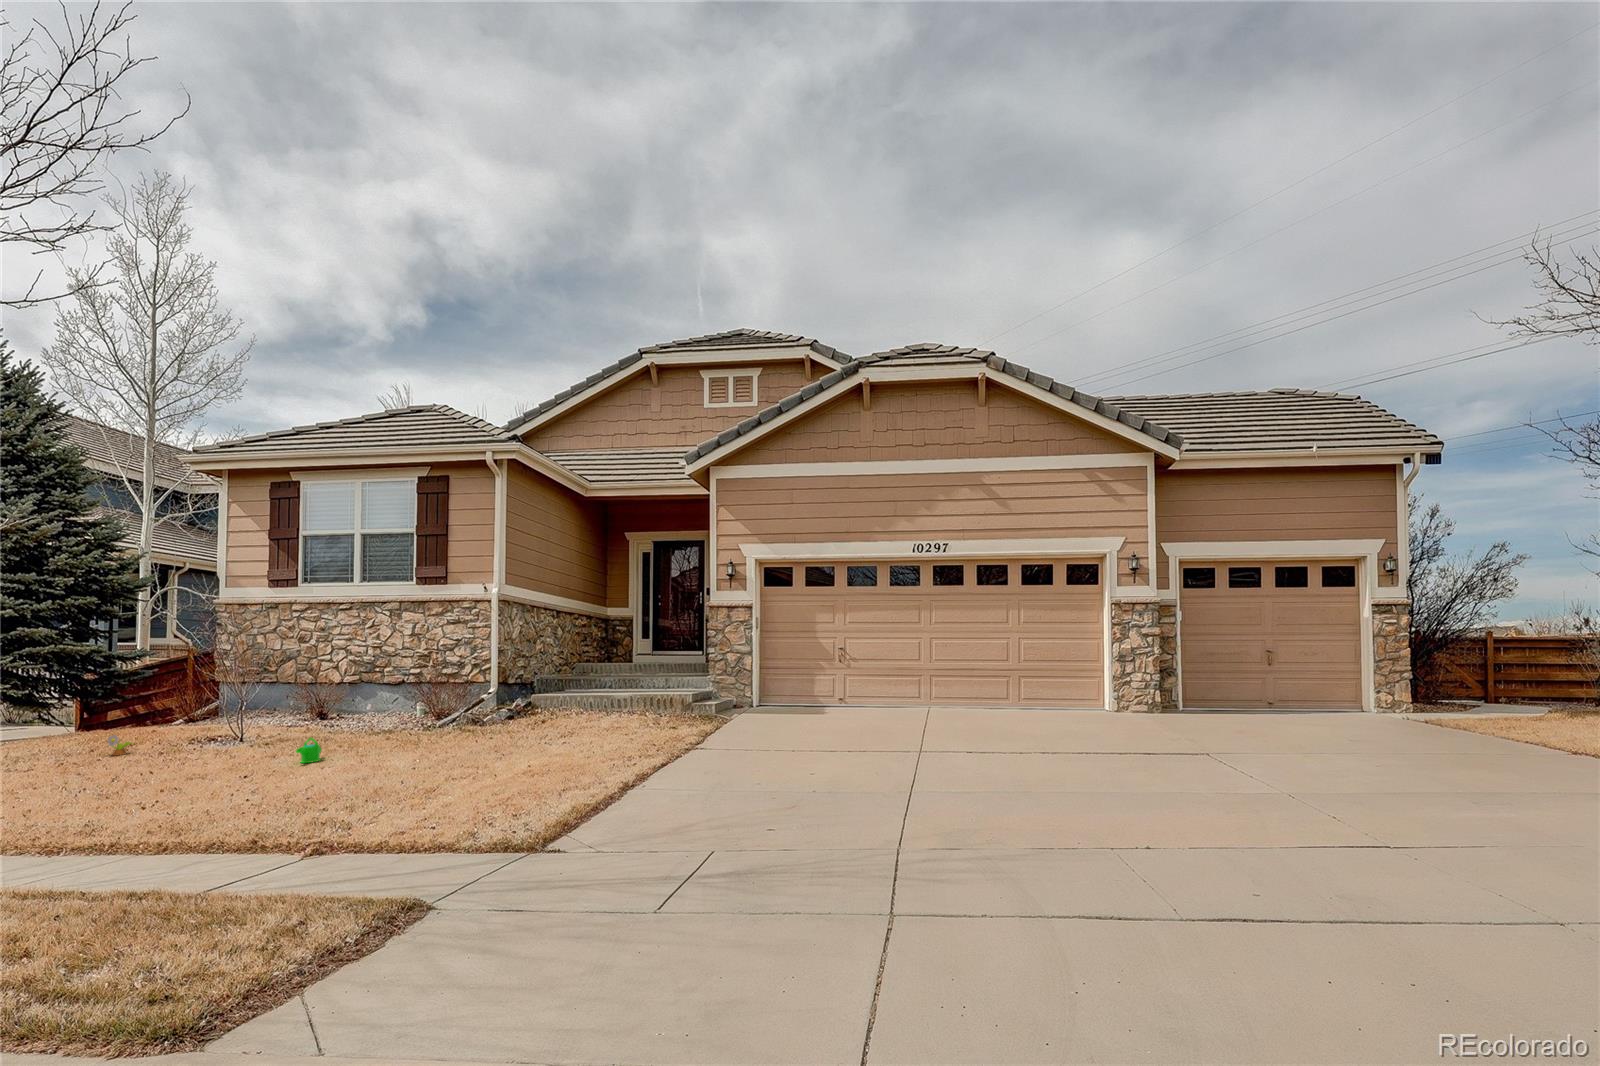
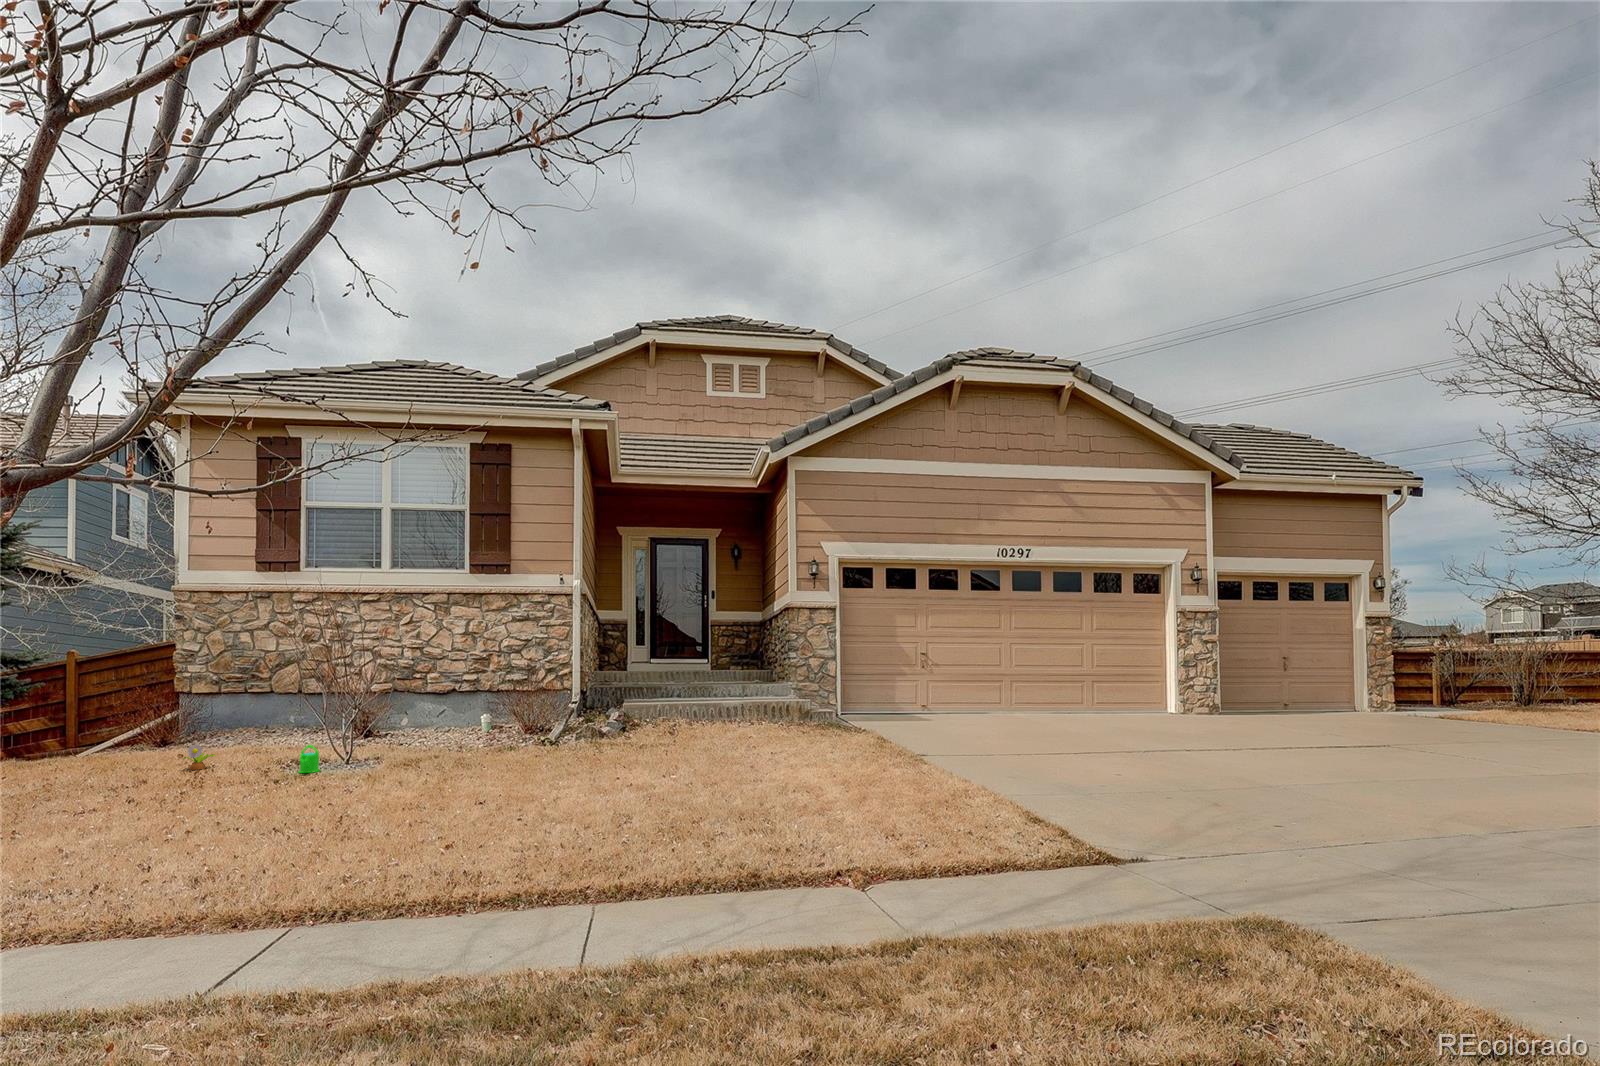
watering can: present [296,738,322,763] -> present [299,745,319,773]

